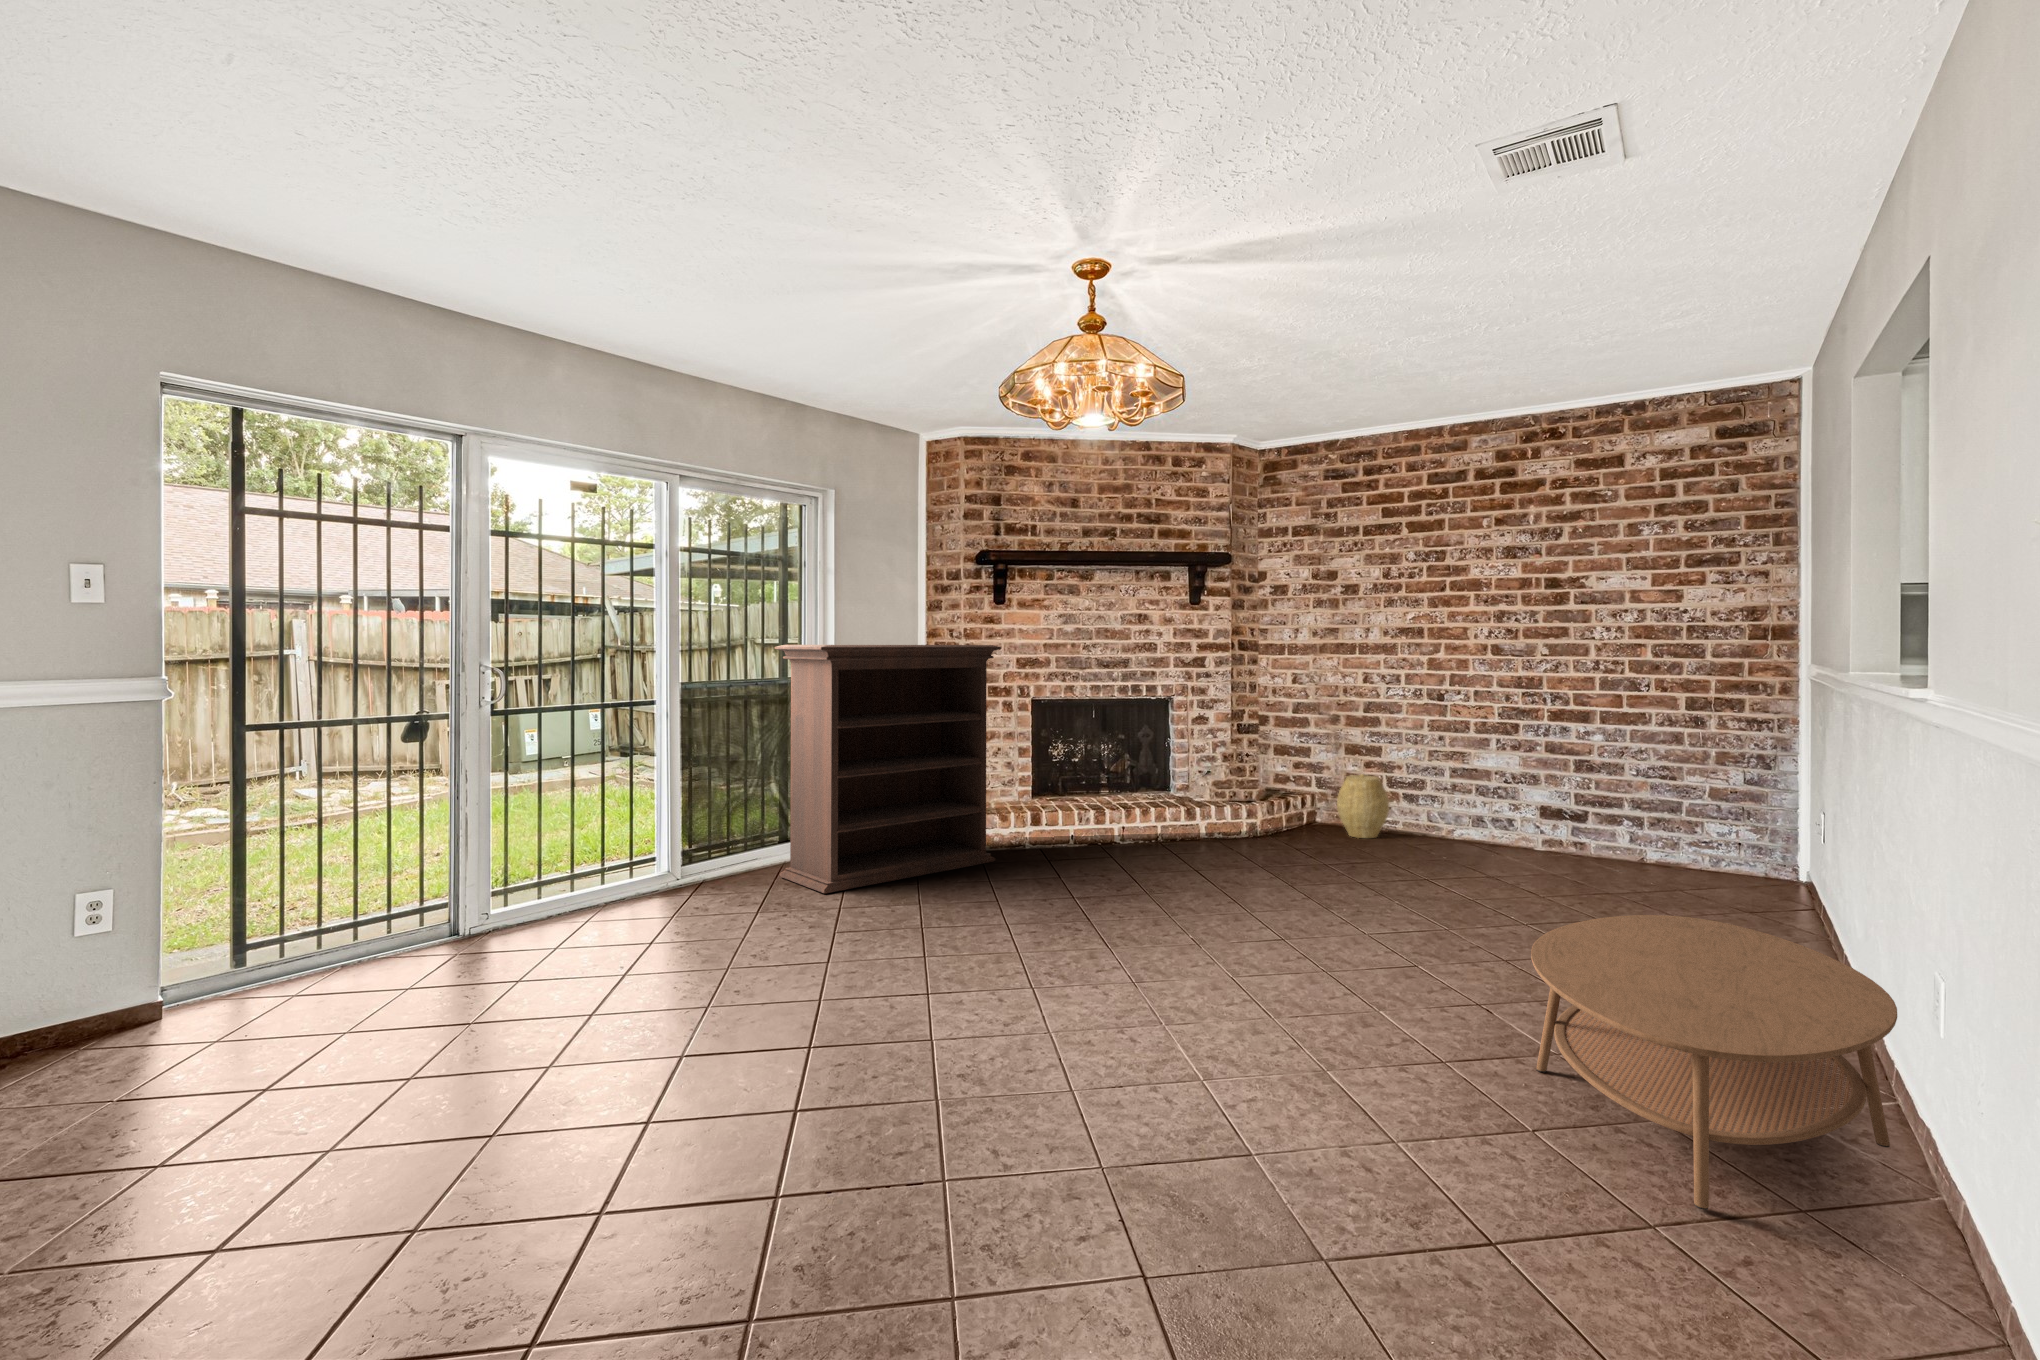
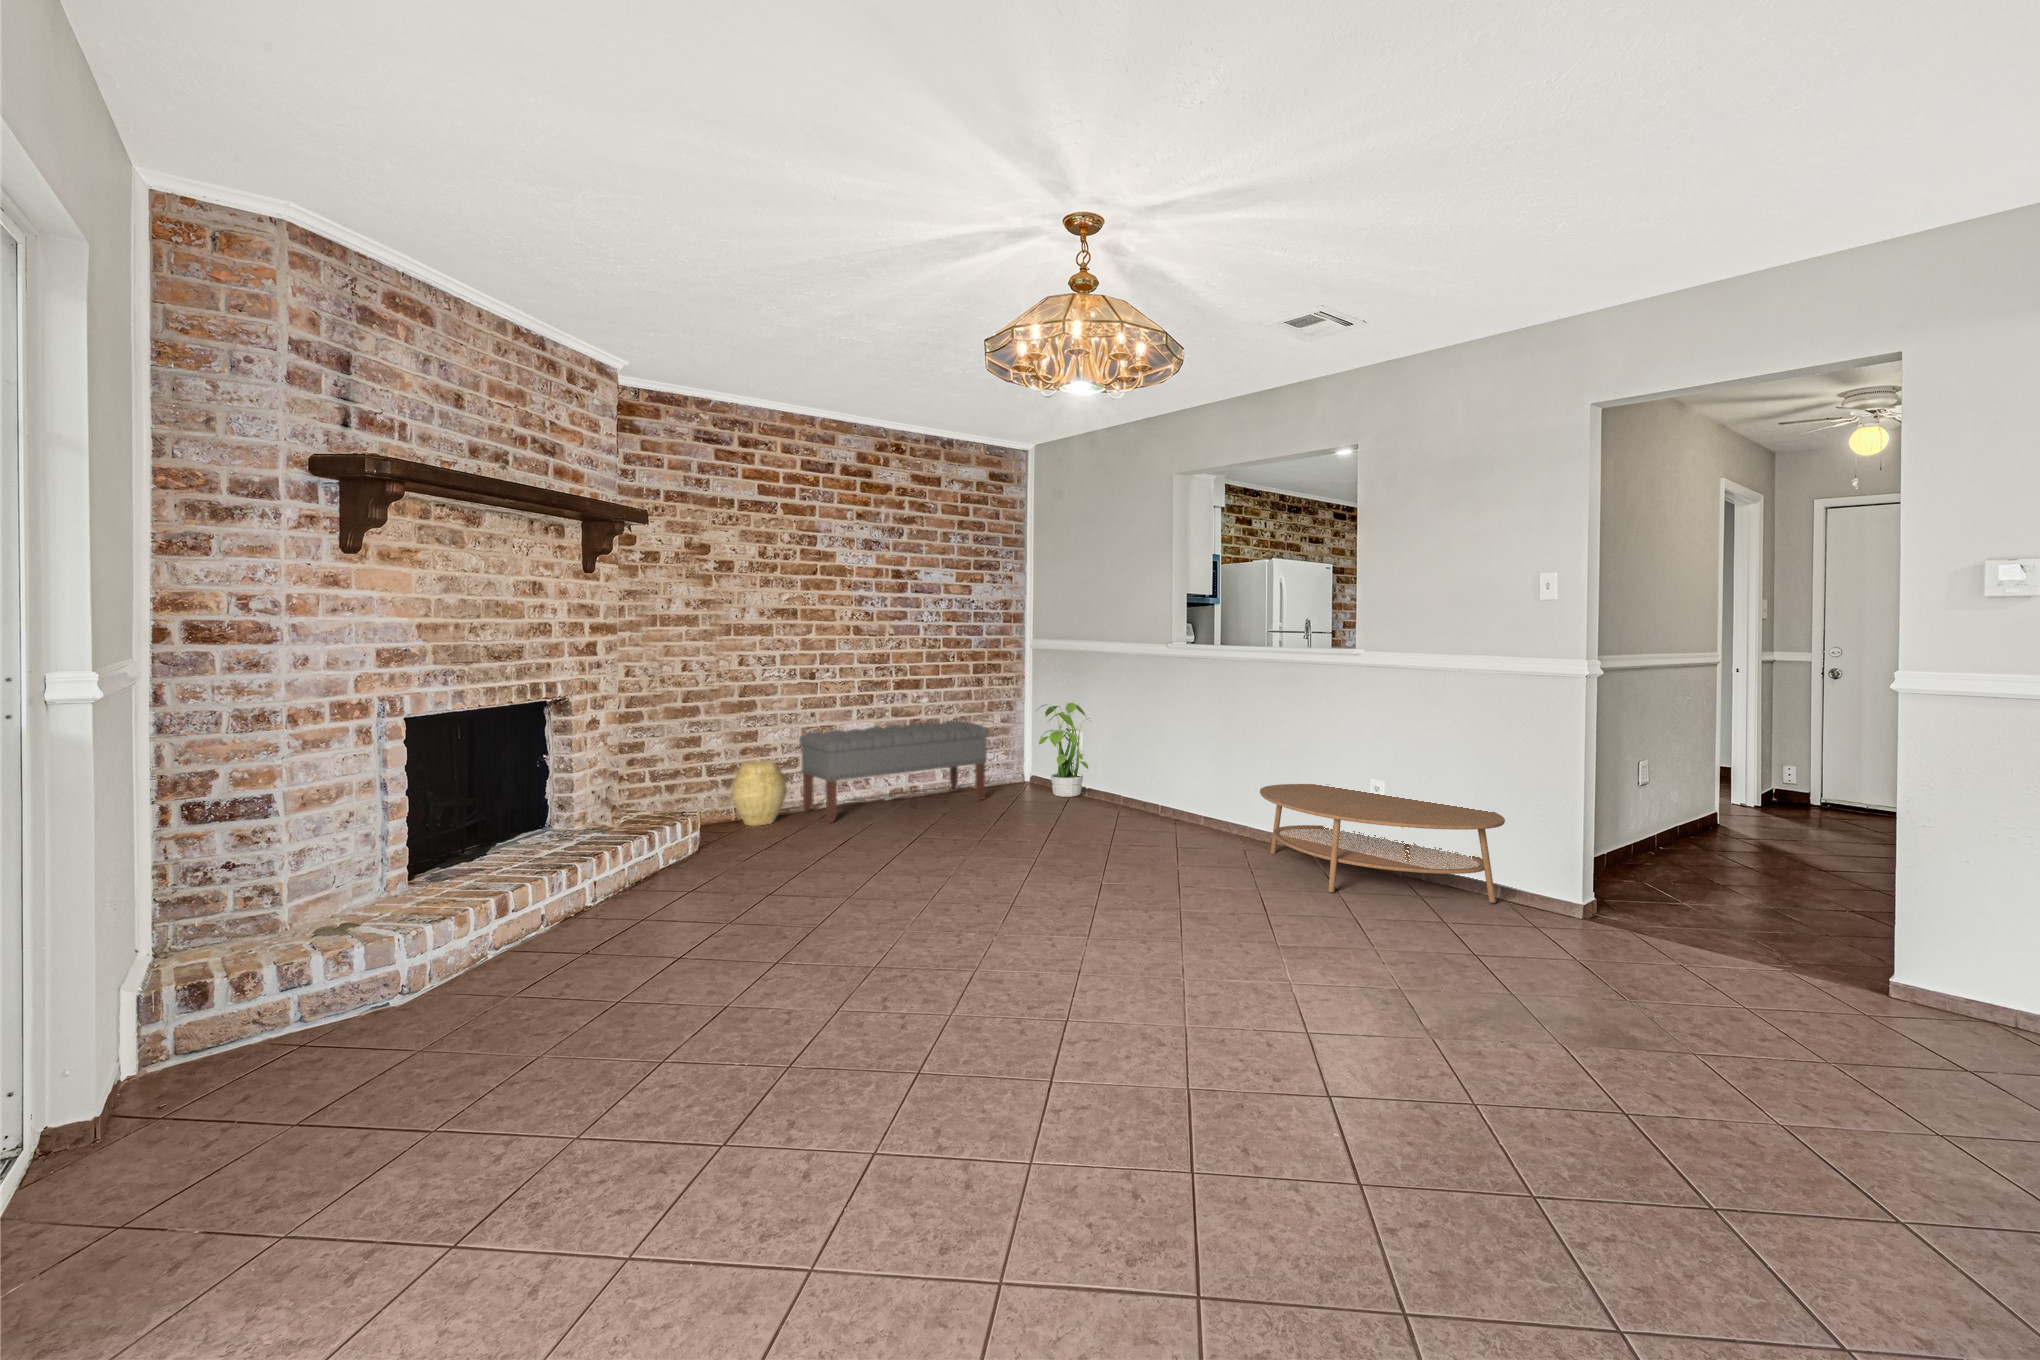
bookshelf: present [775,645,1001,893] -> none [195,624,533,1232]
bench: none [1397,756,1637,878] -> present [799,721,988,823]
potted plant: none [1695,759,1807,910] -> present [1035,702,1091,797]

